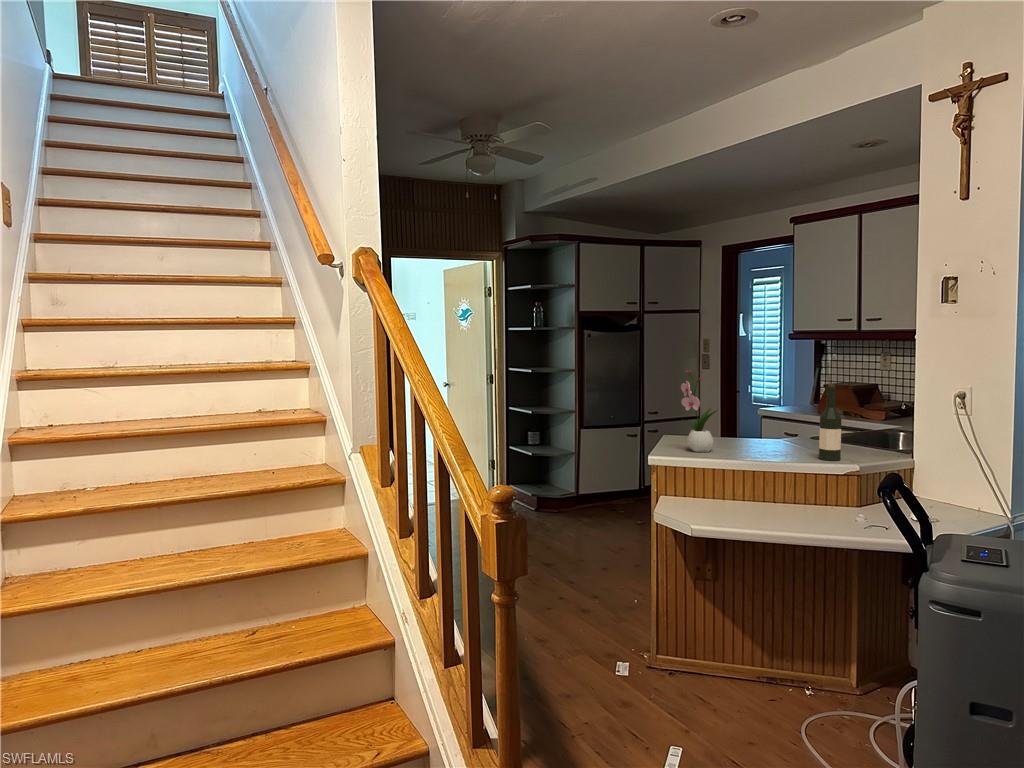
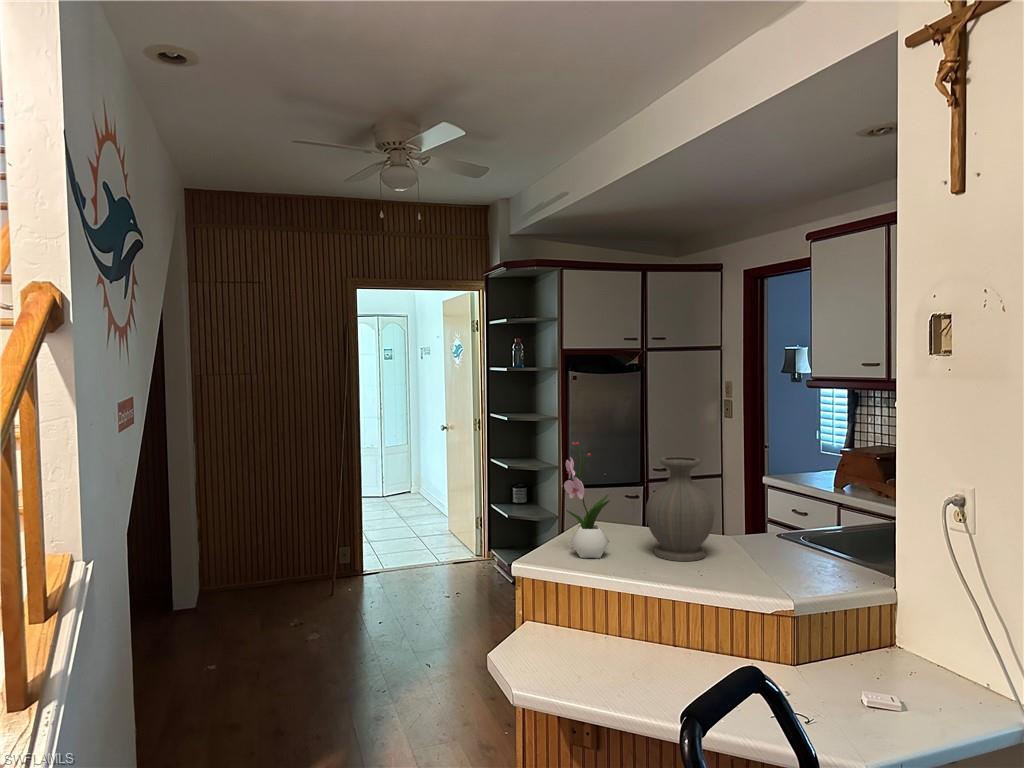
vase: none [735,380,785,451] -> present [646,456,715,561]
wine bottle: present [819,384,841,461] -> none [743,473,776,589]

